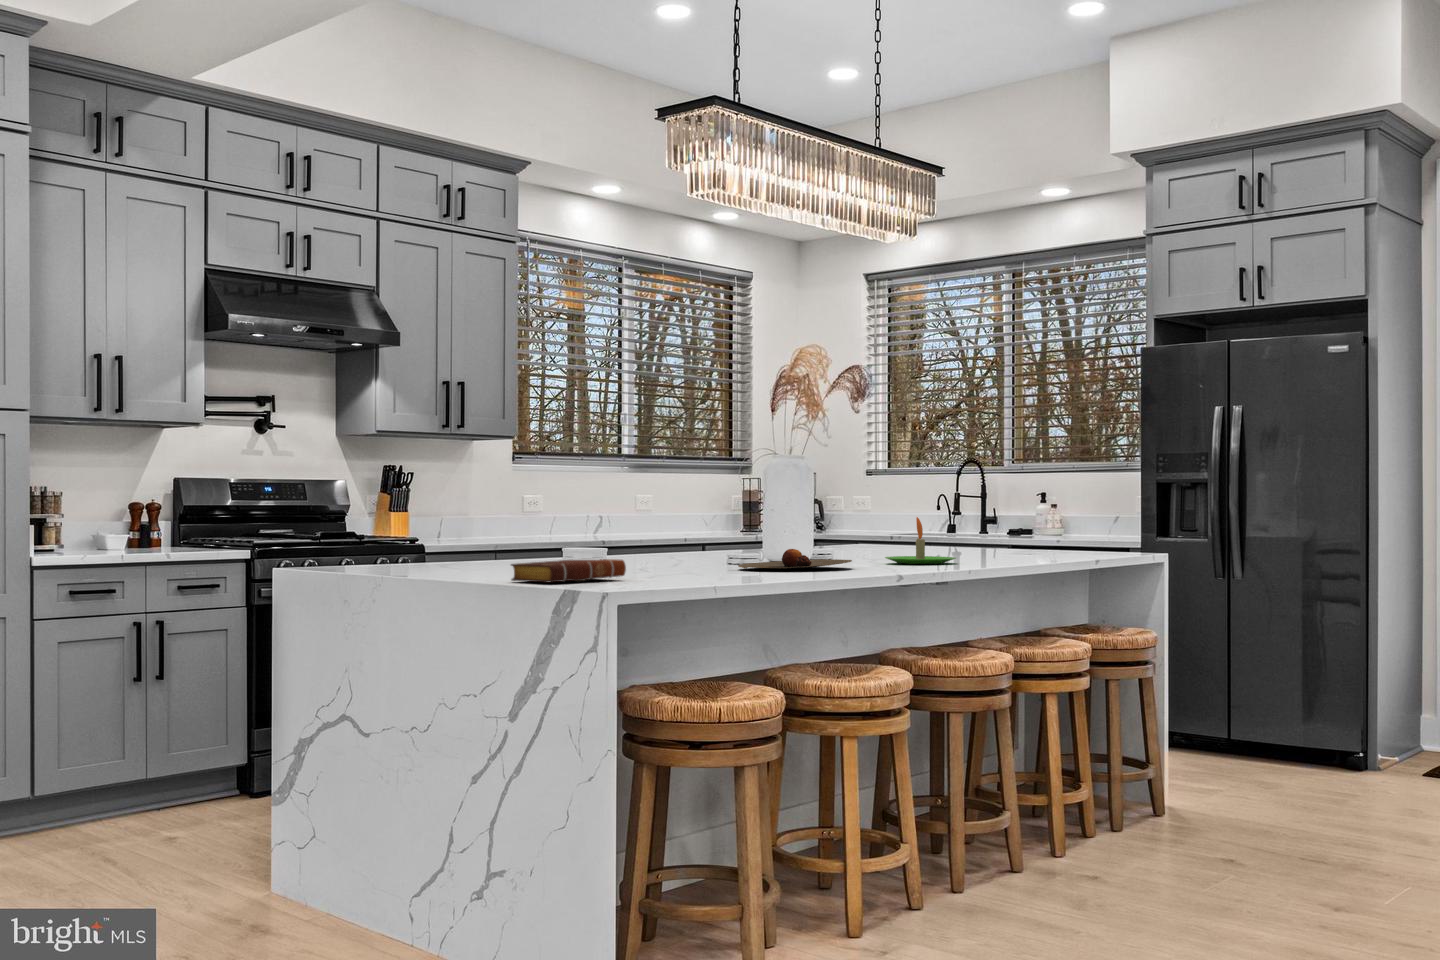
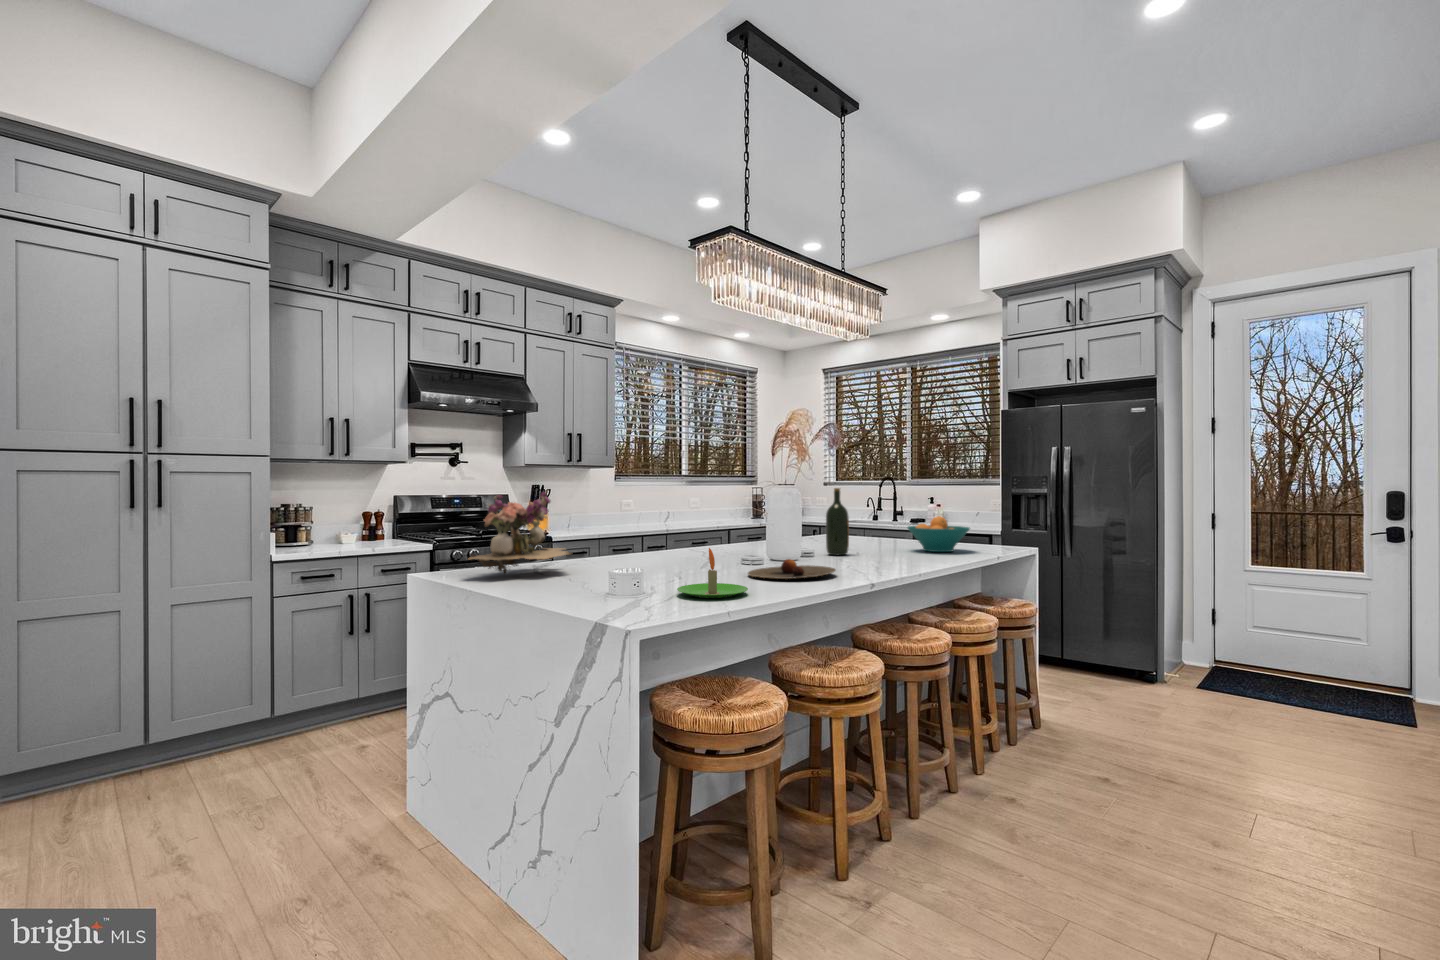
flower arrangement: none [369,459,504,571] -> present [468,492,571,573]
wine bottle: none [849,462,882,558] -> present [826,488,849,555]
fruit bowl: none [968,505,1056,555] -> present [908,516,970,552]
candle: present [885,517,956,564] -> present [677,548,748,598]
book: present [511,559,626,582] -> none [554,578,652,608]

